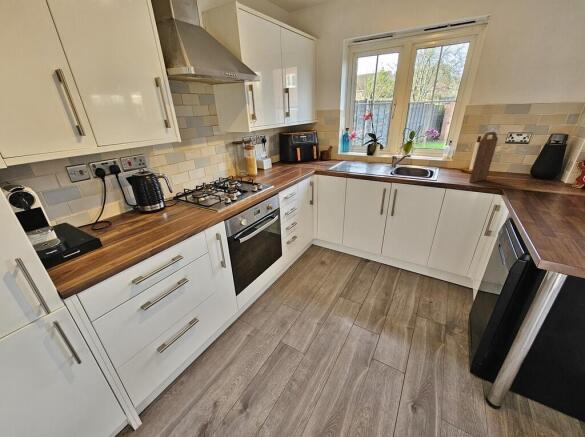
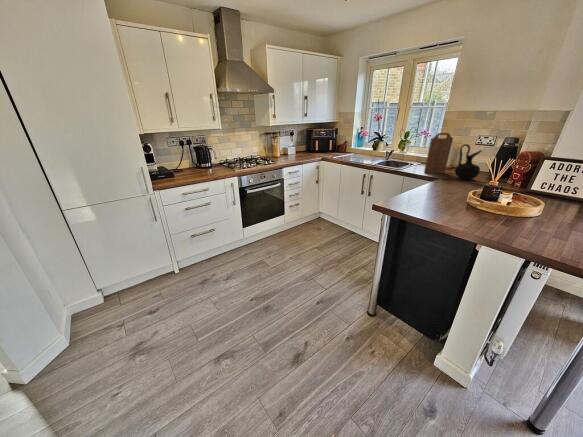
ceramic jug: none [512,145,551,189] -> present [455,144,482,181]

